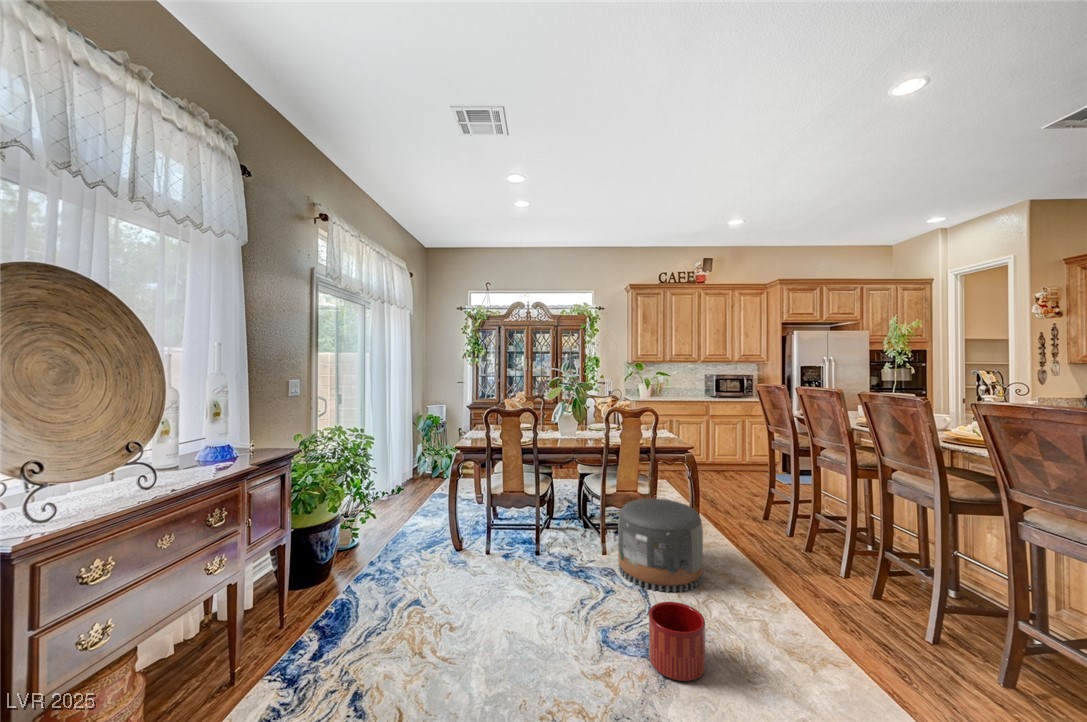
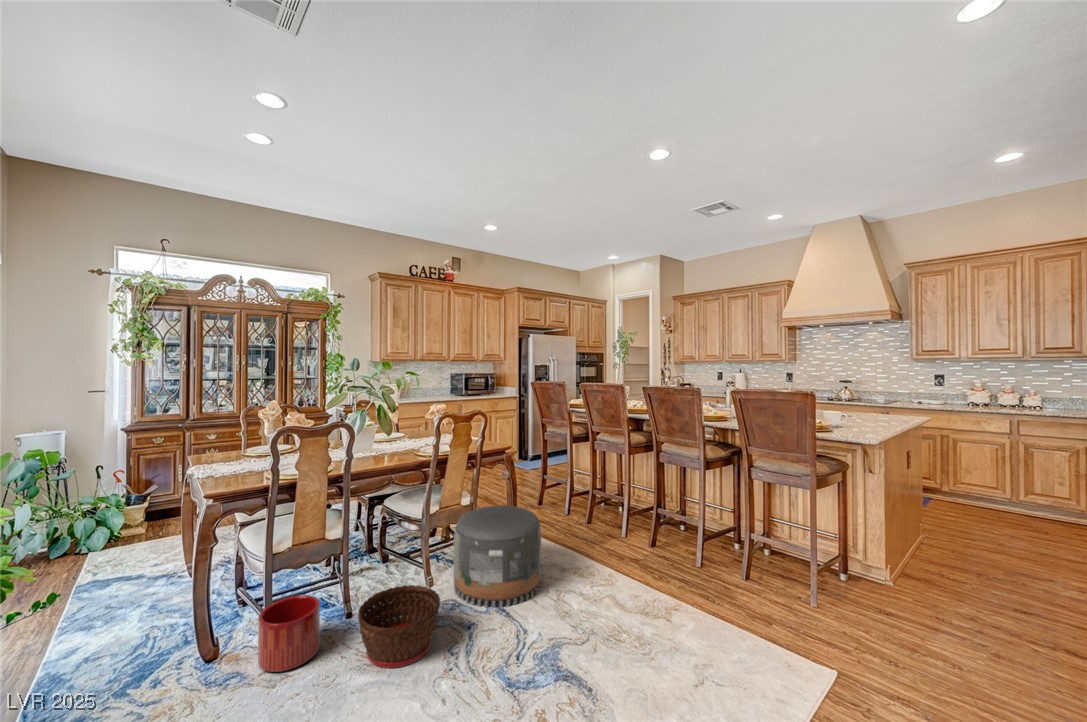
basket: none [523,540,584,597] -> present [358,585,440,668]
planter: present [649,602,706,681] -> present [258,595,320,672]

